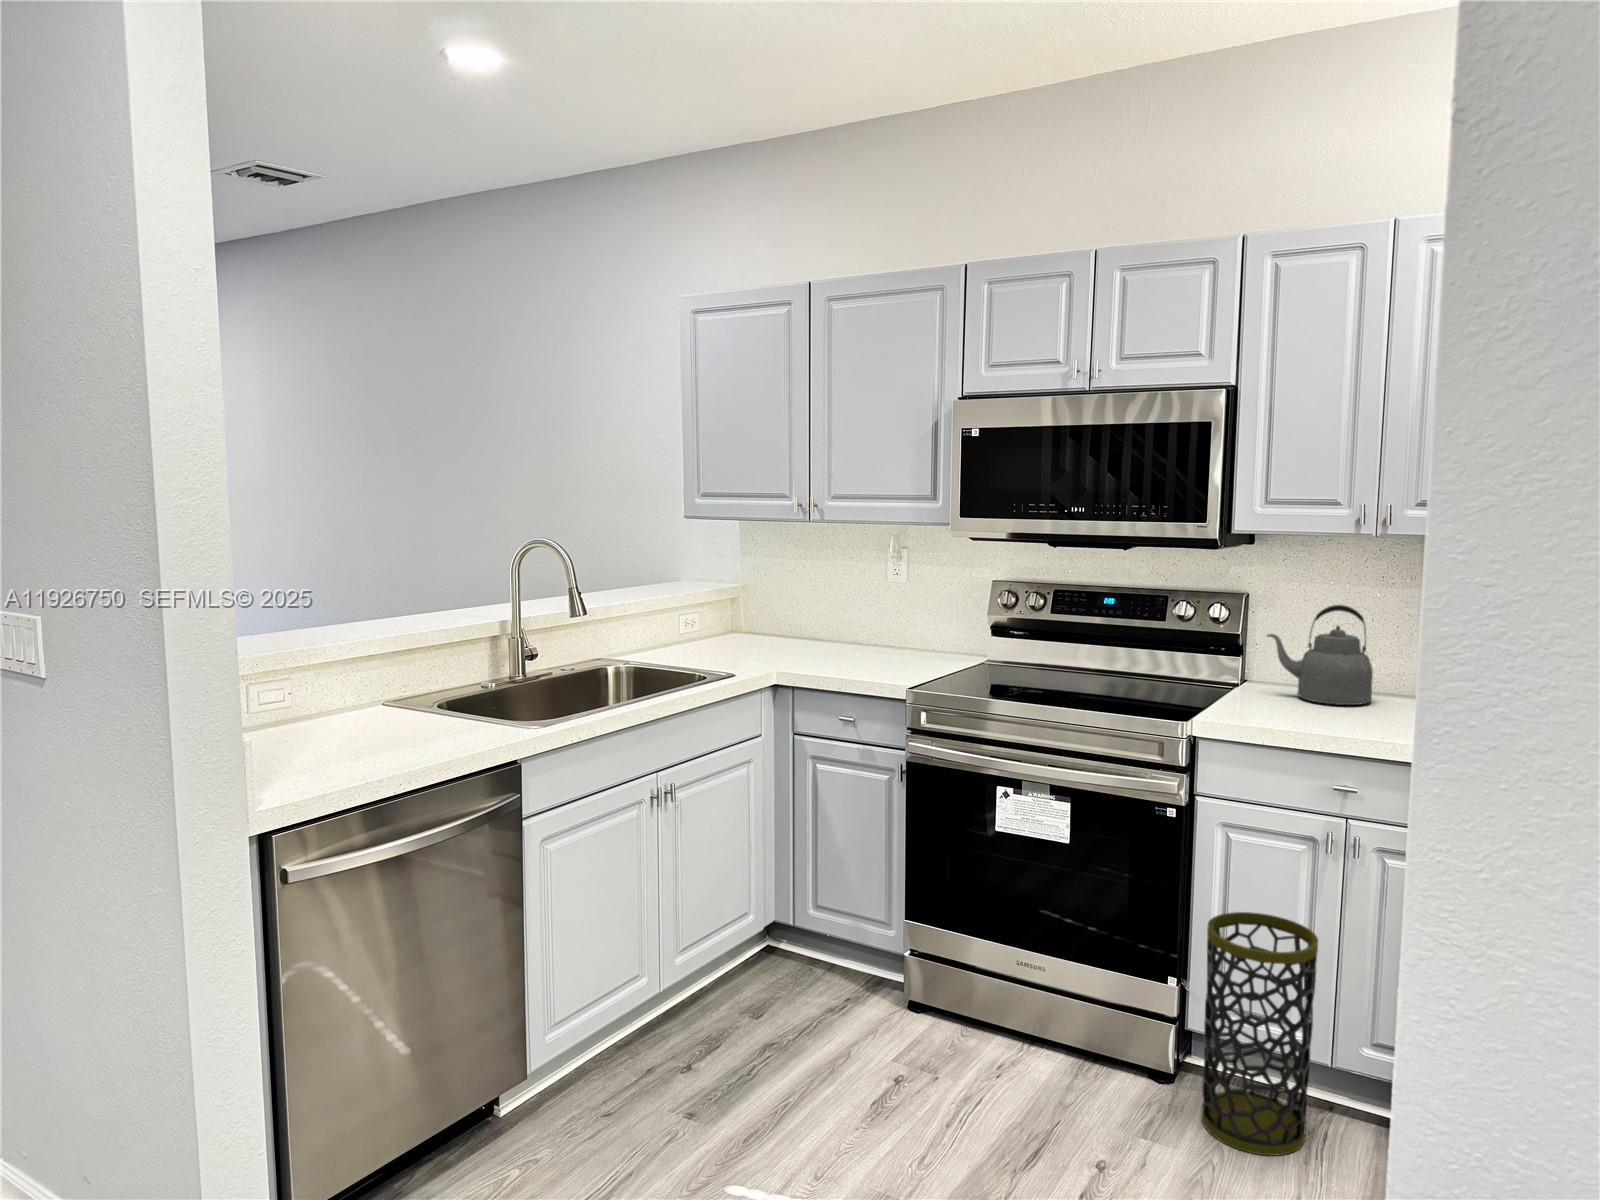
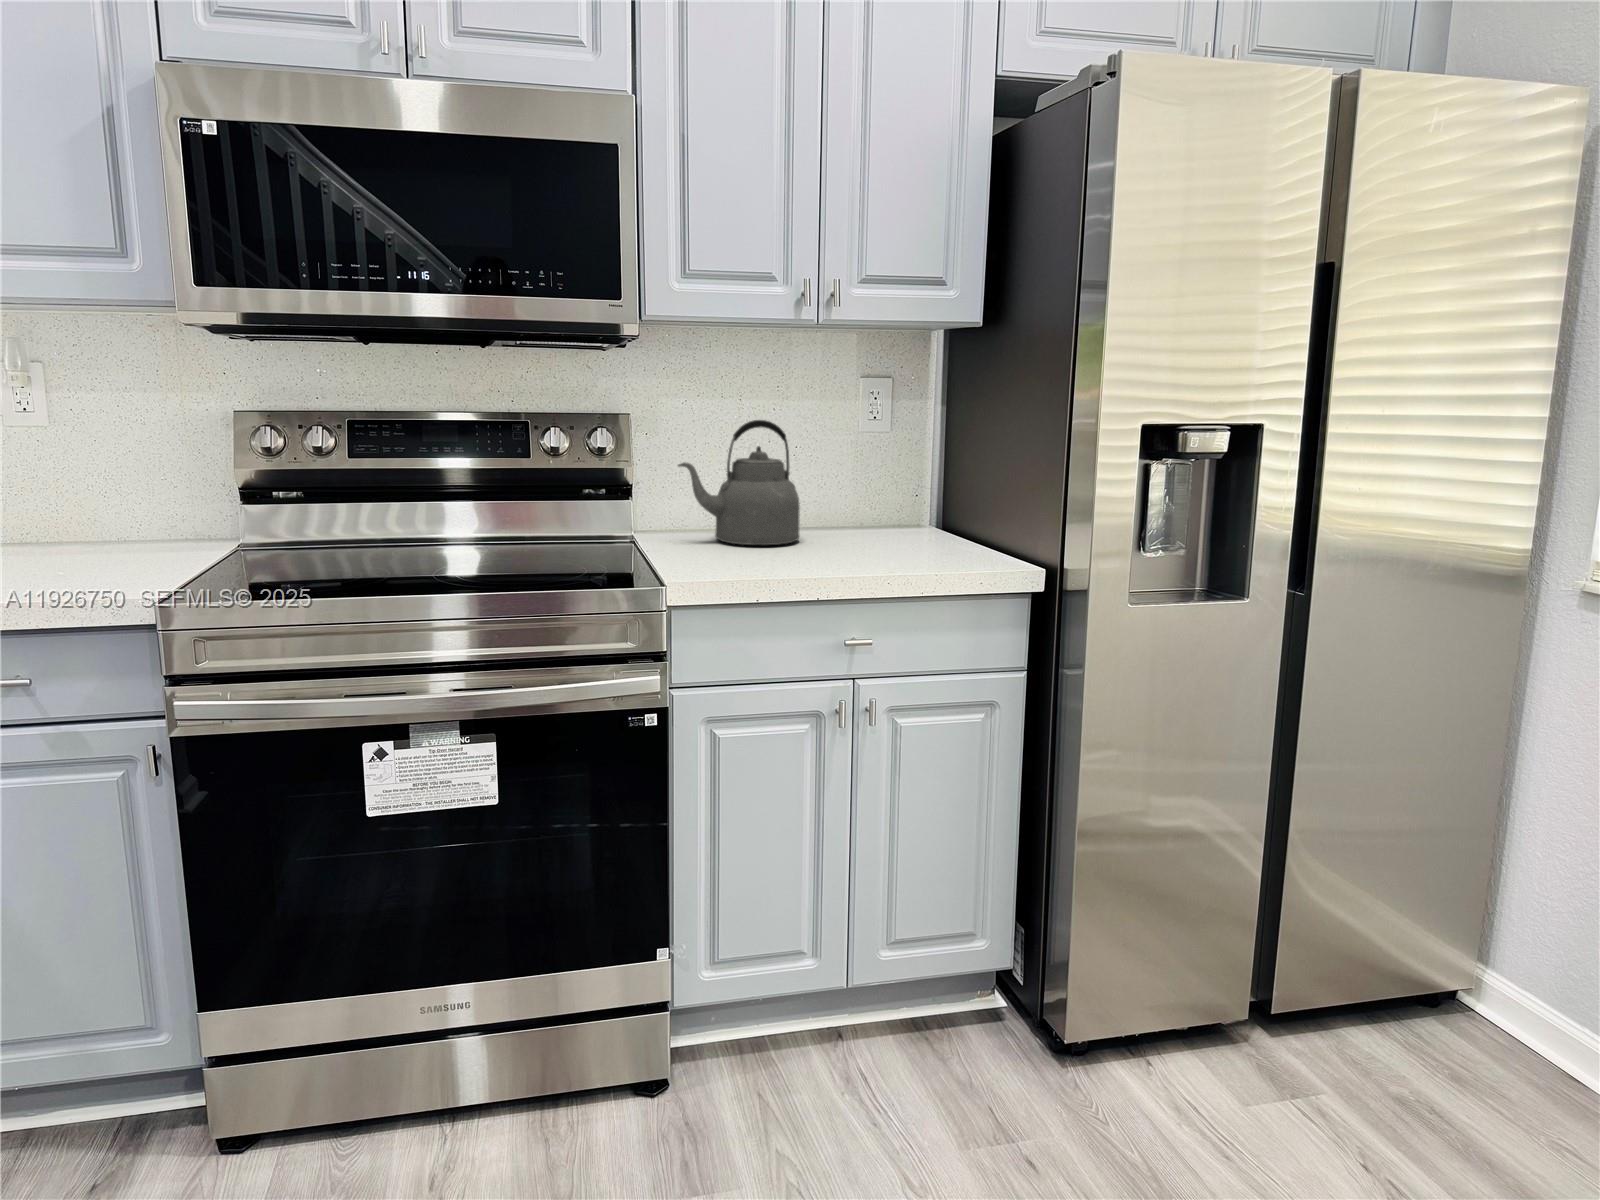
trash can: present [1201,912,1318,1156] -> none [723,826,862,1145]

